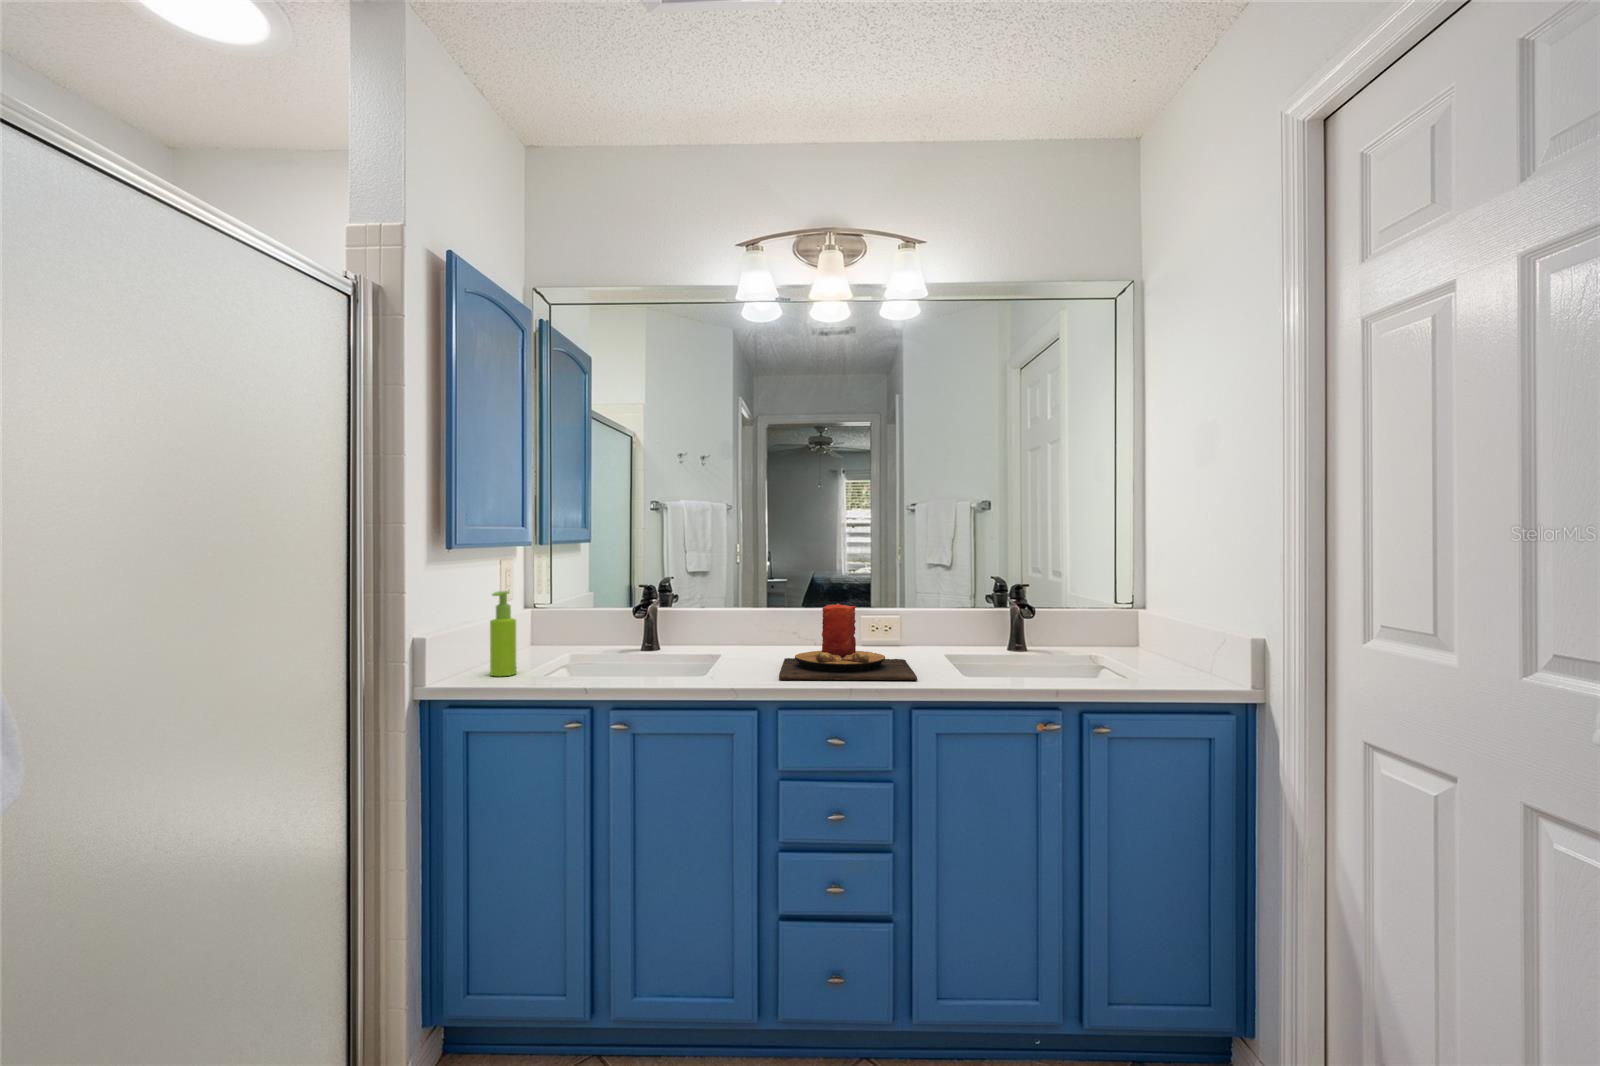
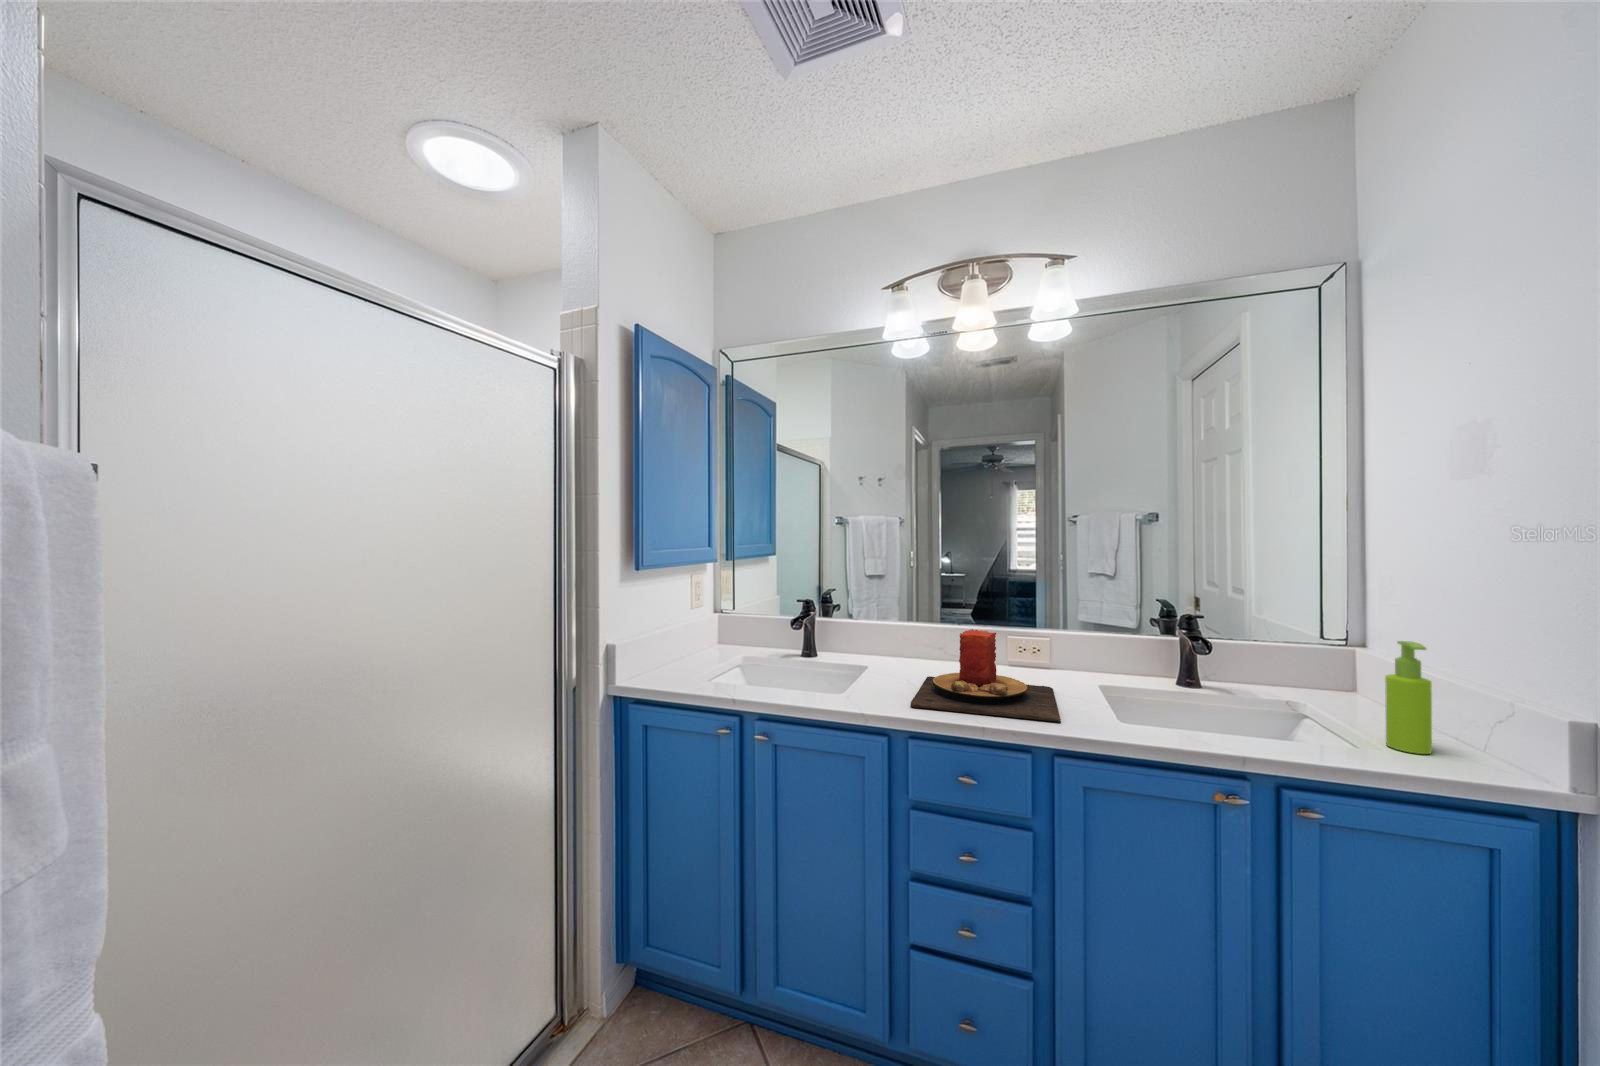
soap dispenser: present [490,591,516,676] -> present [1385,641,1432,754]

